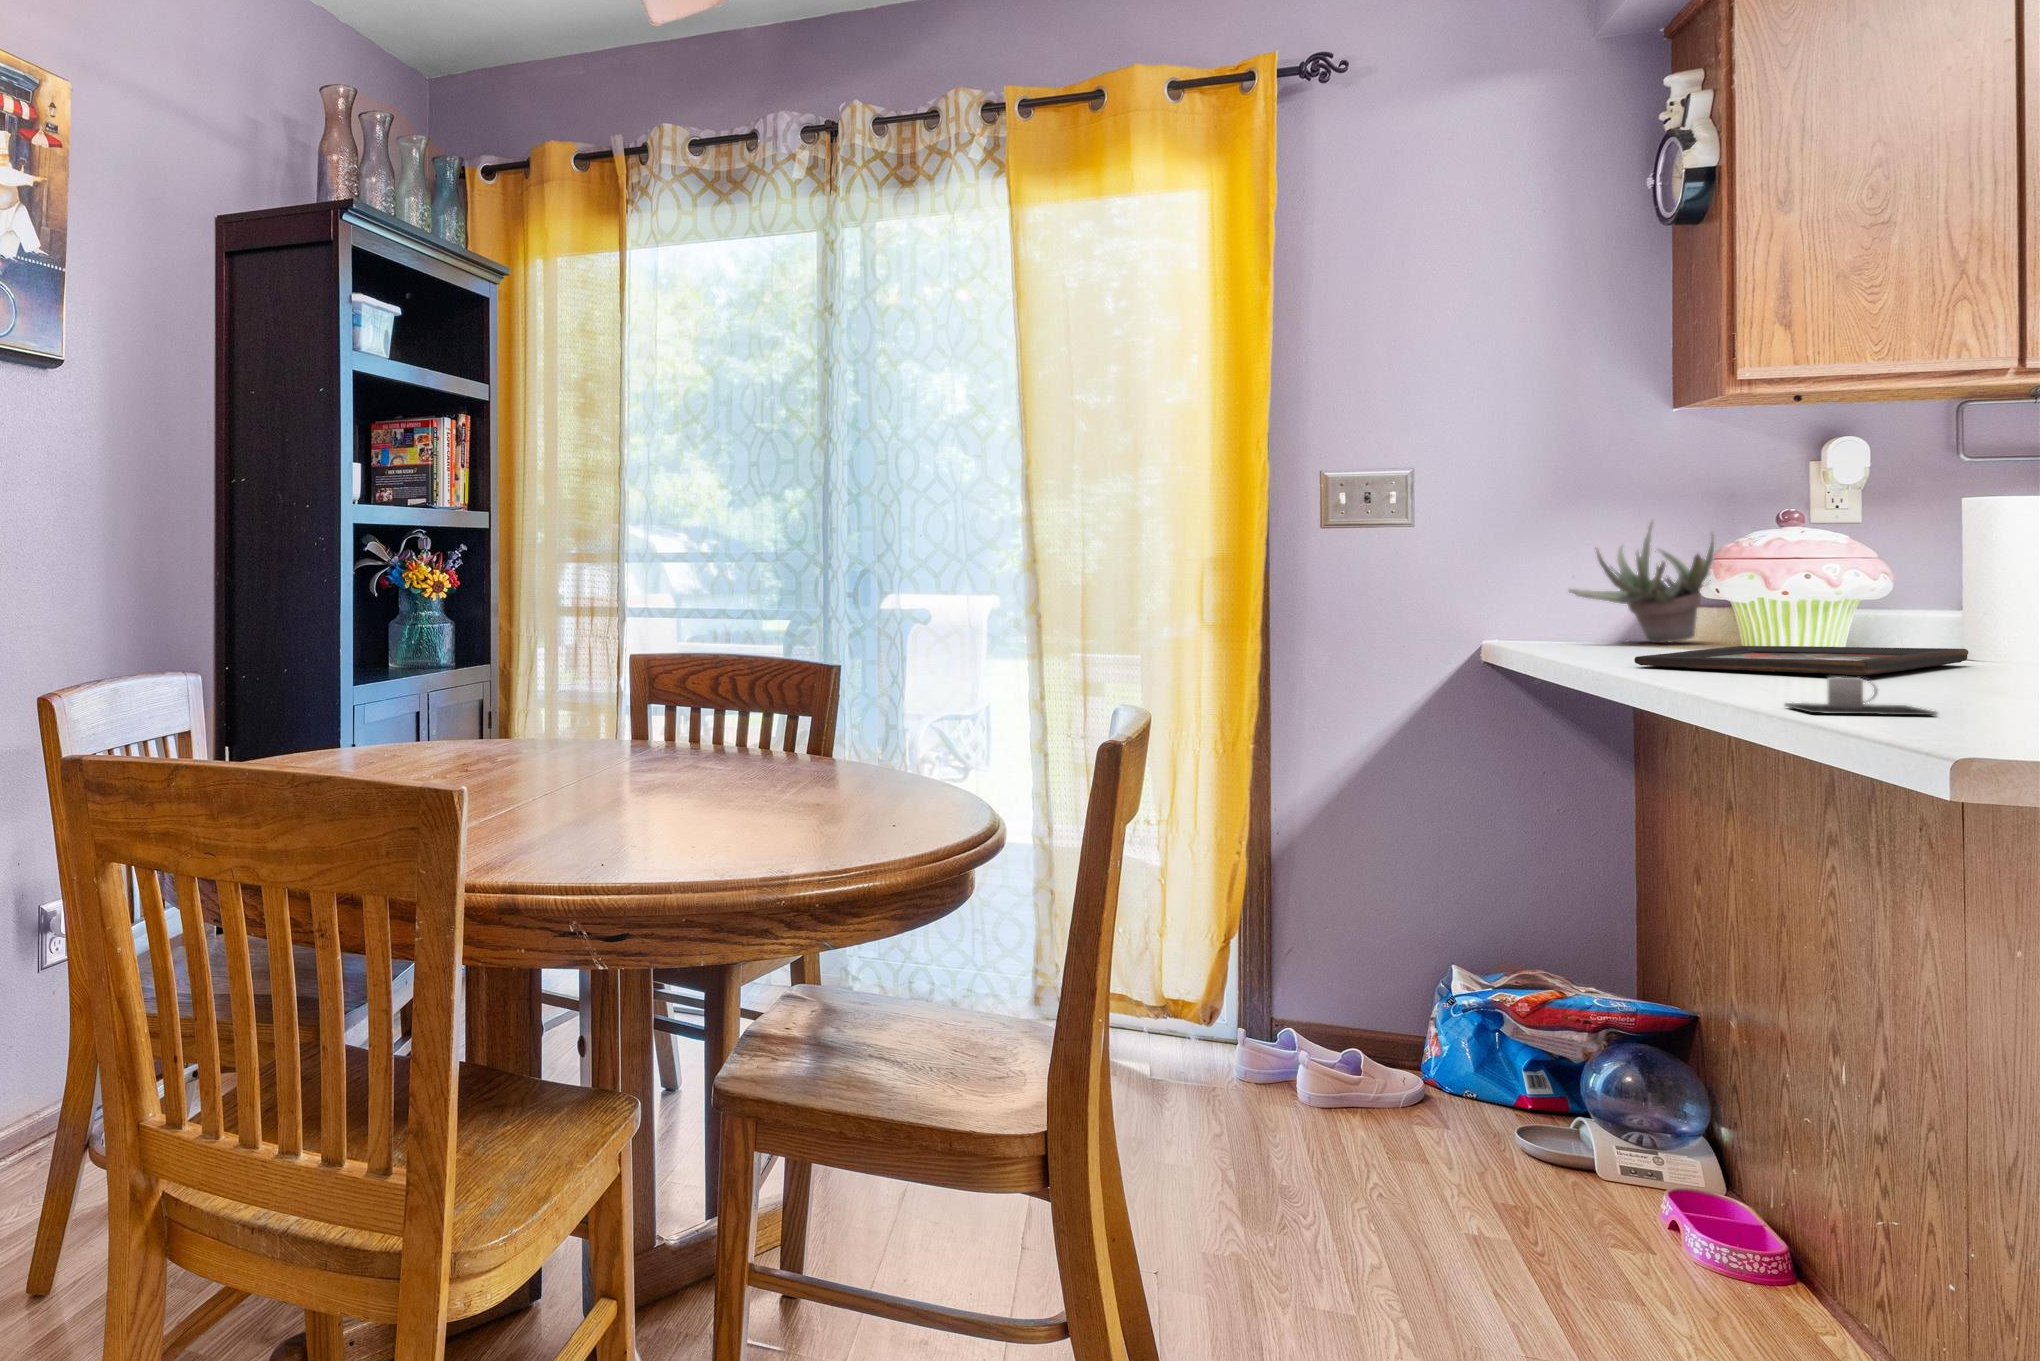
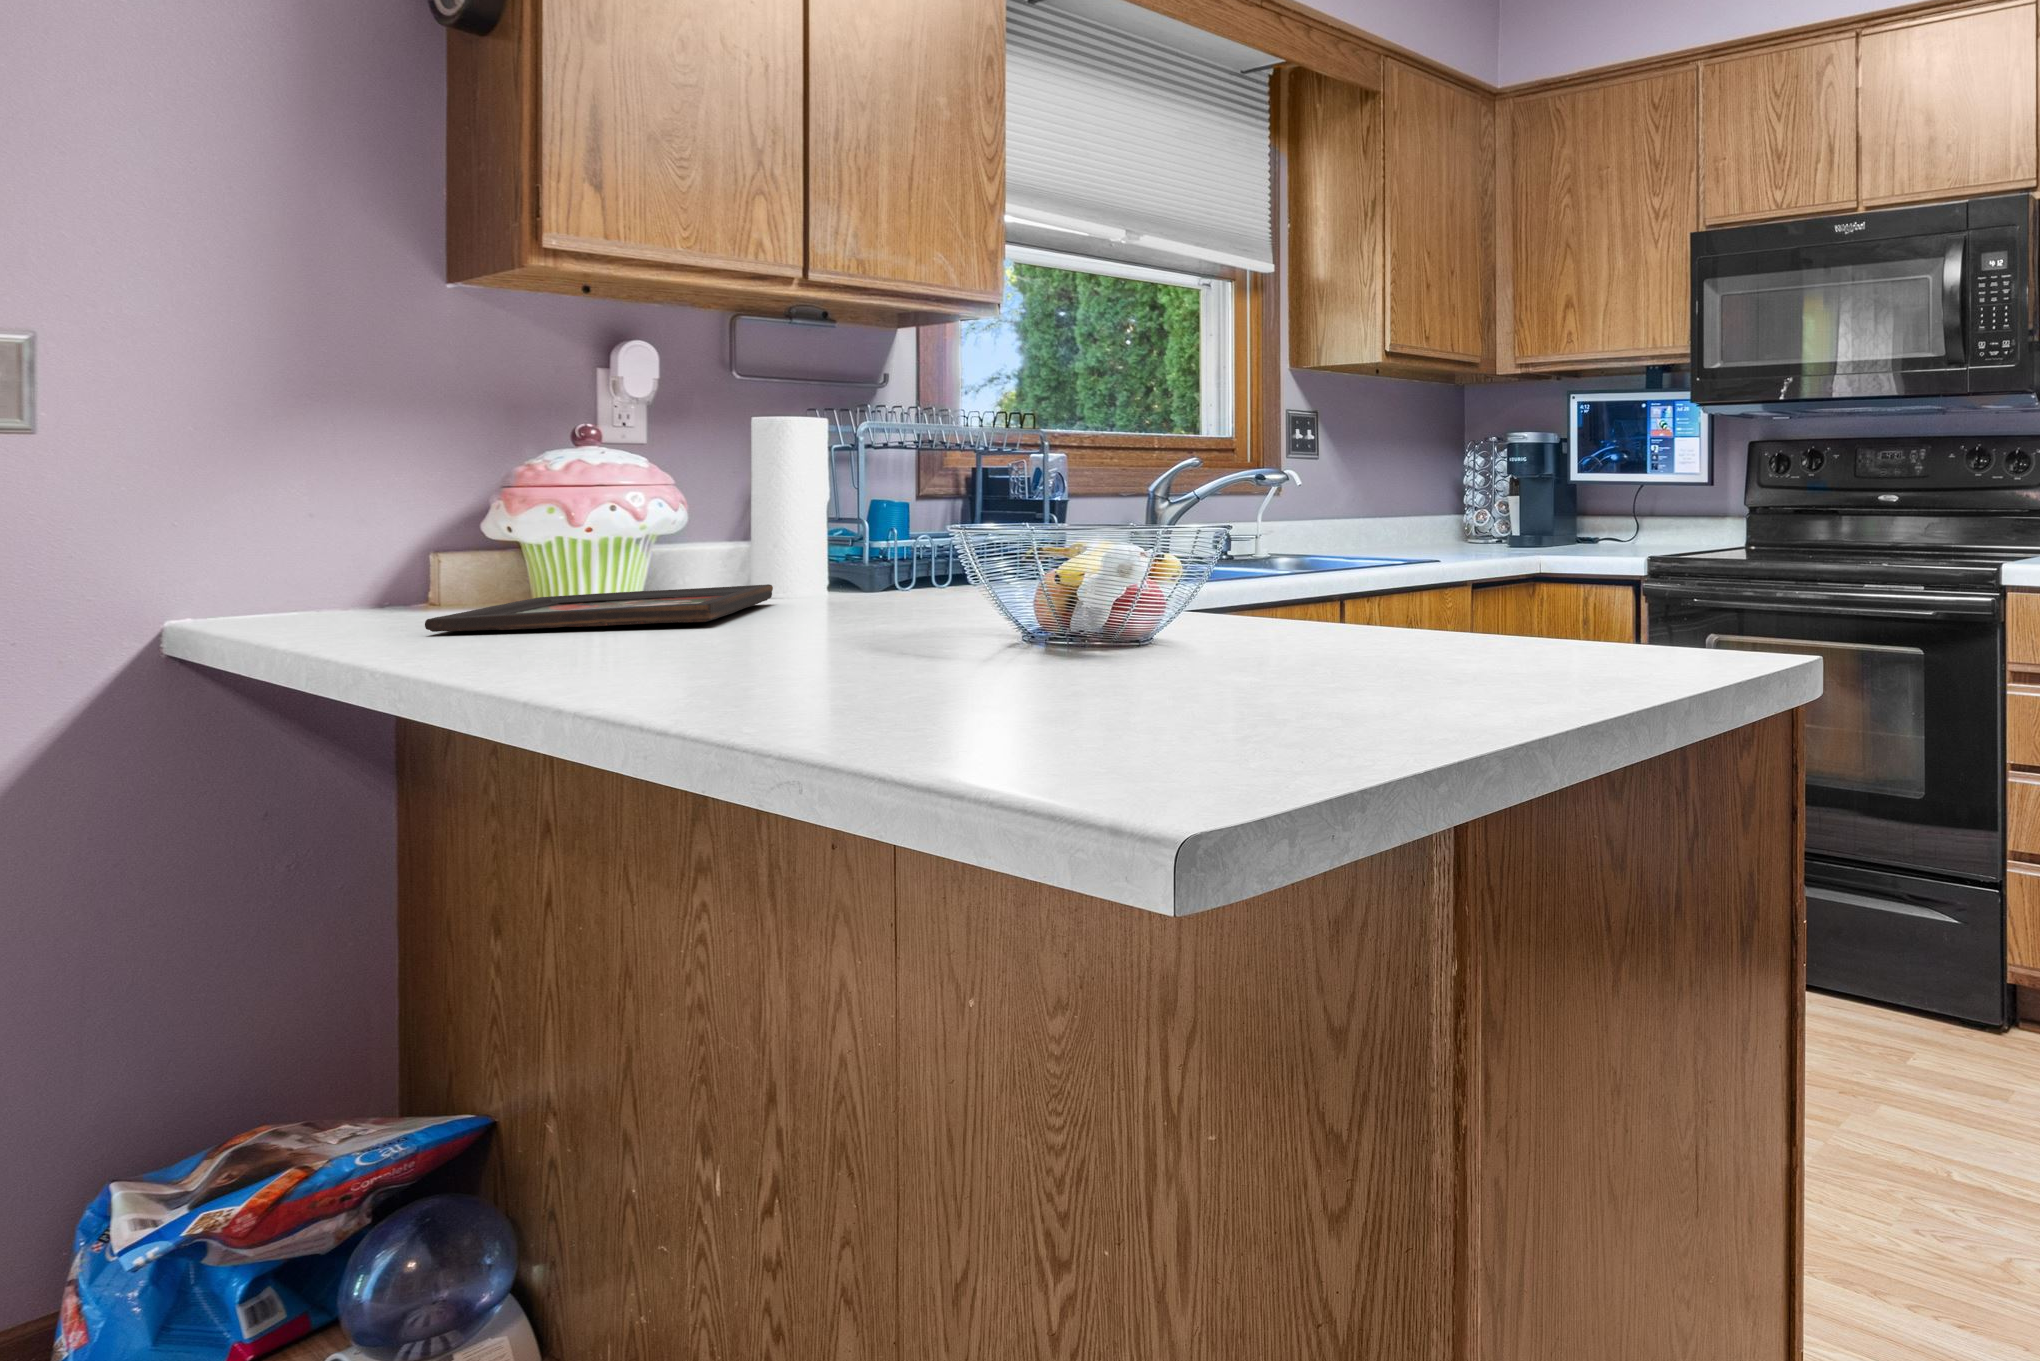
succulent plant: present [1569,522,1714,643] -> none [308,430,499,602]
mug: present [1785,677,1937,715] -> none [677,621,850,679]

